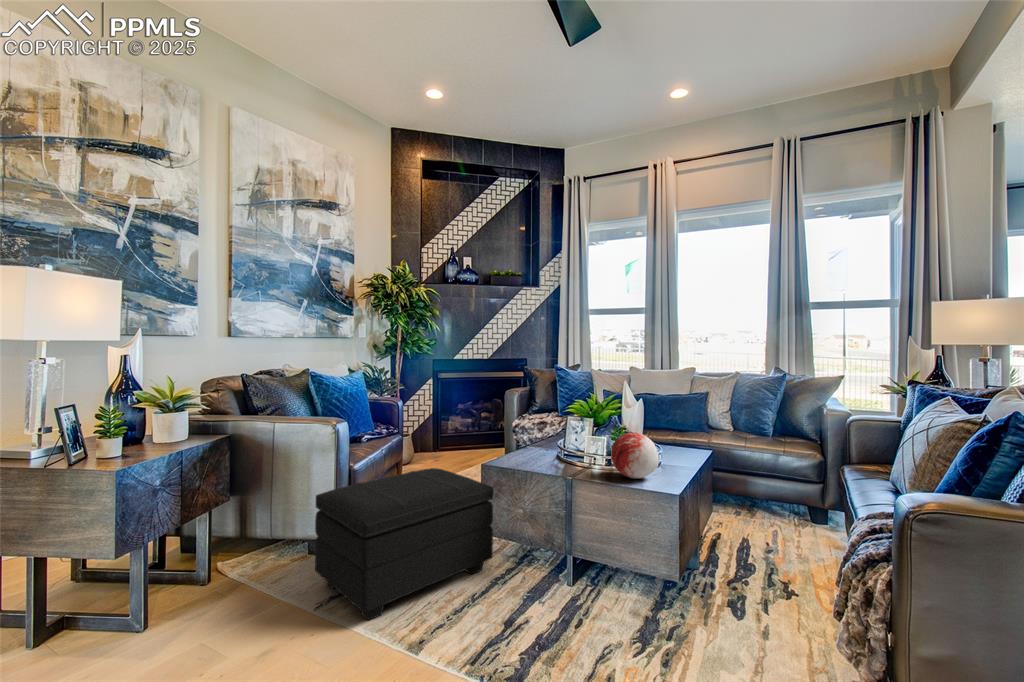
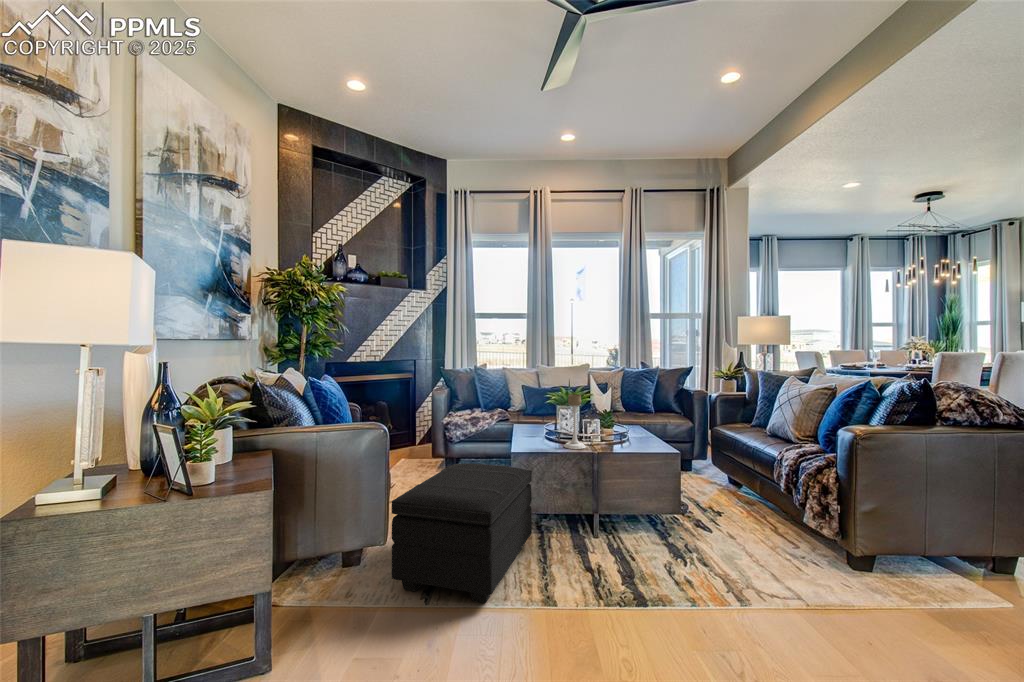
candle holder: none [553,404,578,471] -> present [564,394,586,449]
decorative orb: present [611,433,659,479] -> none [615,412,651,447]

